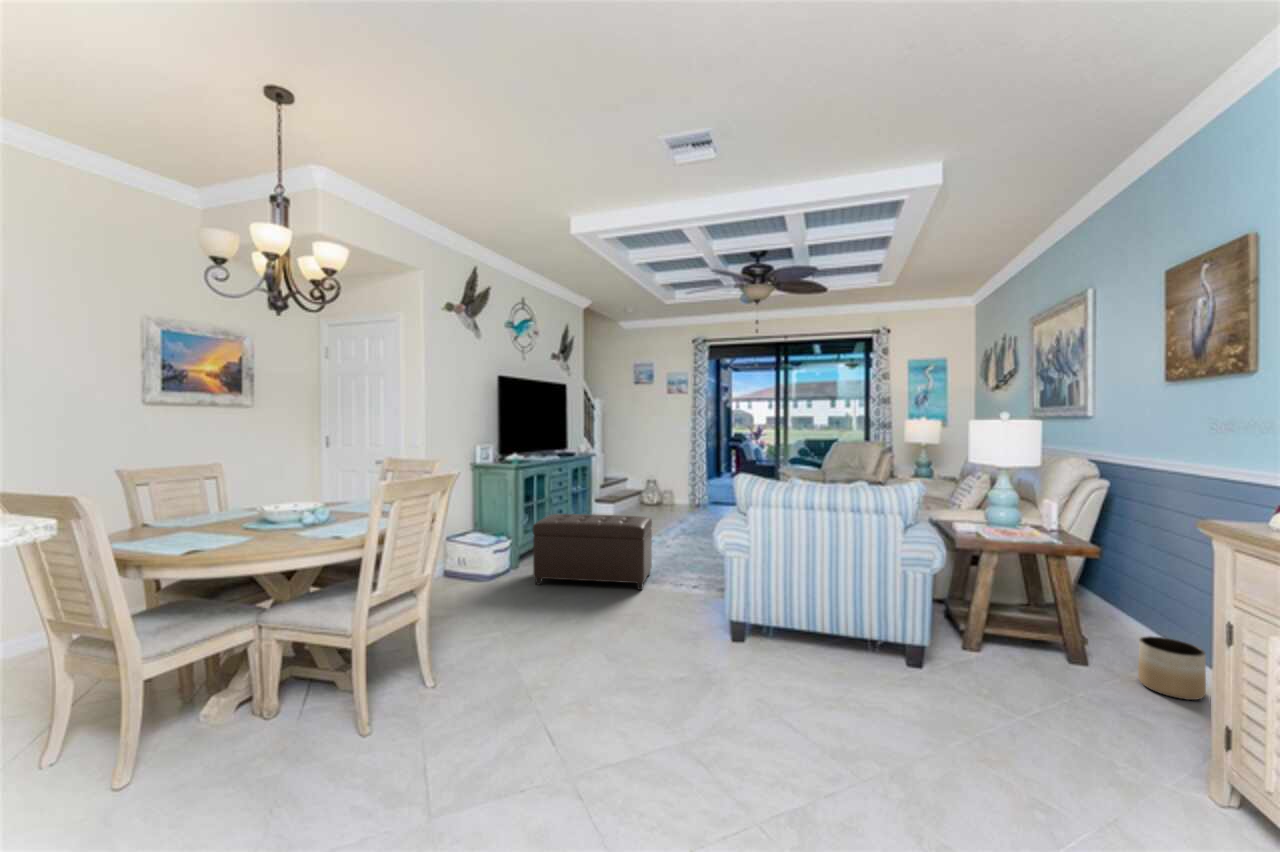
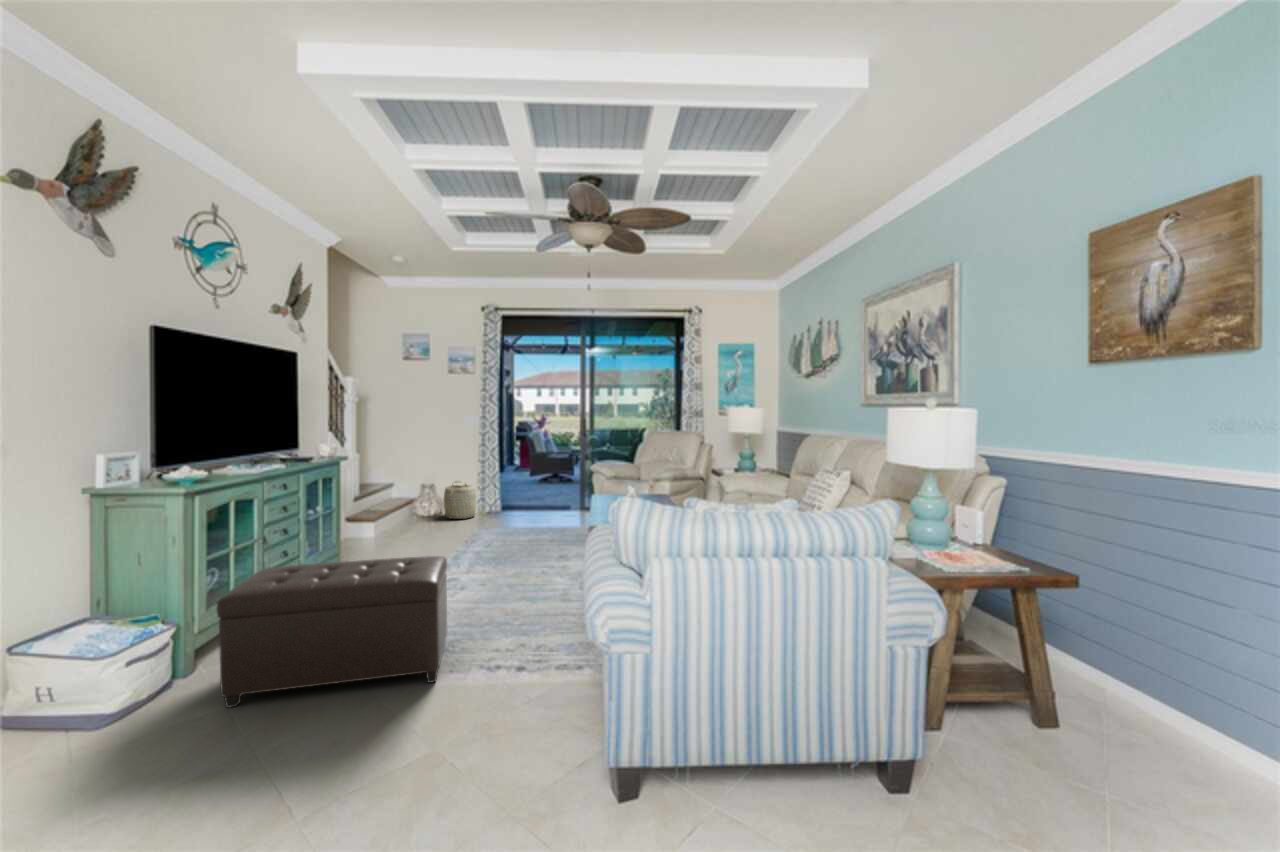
basket: none [661,479,685,509] -> present [444,481,476,519]
planter: present [1138,636,1206,700] -> none [1098,665,1179,746]

